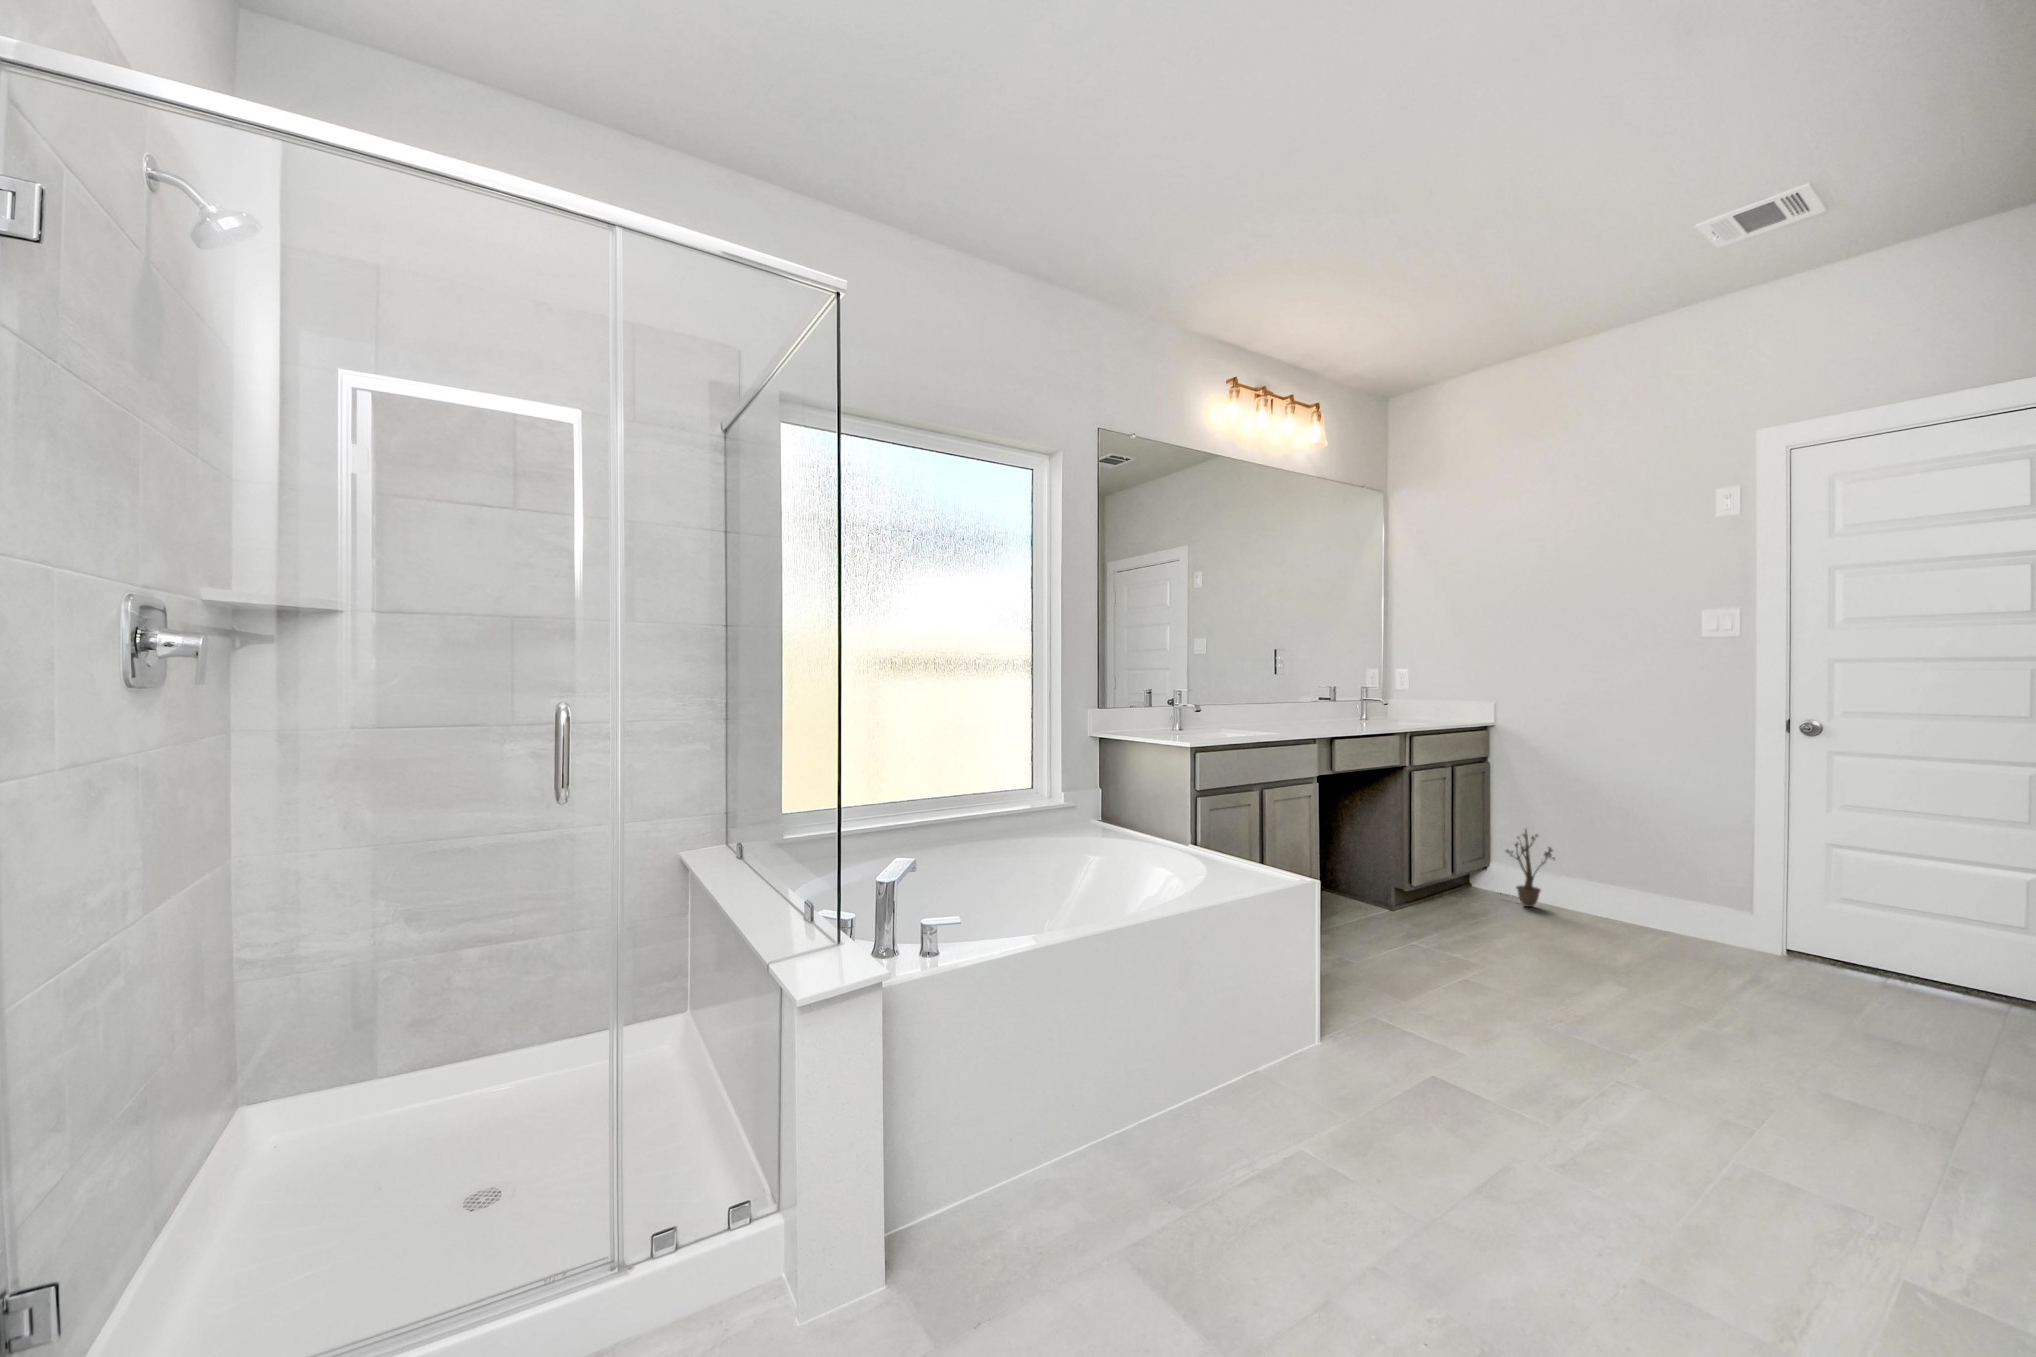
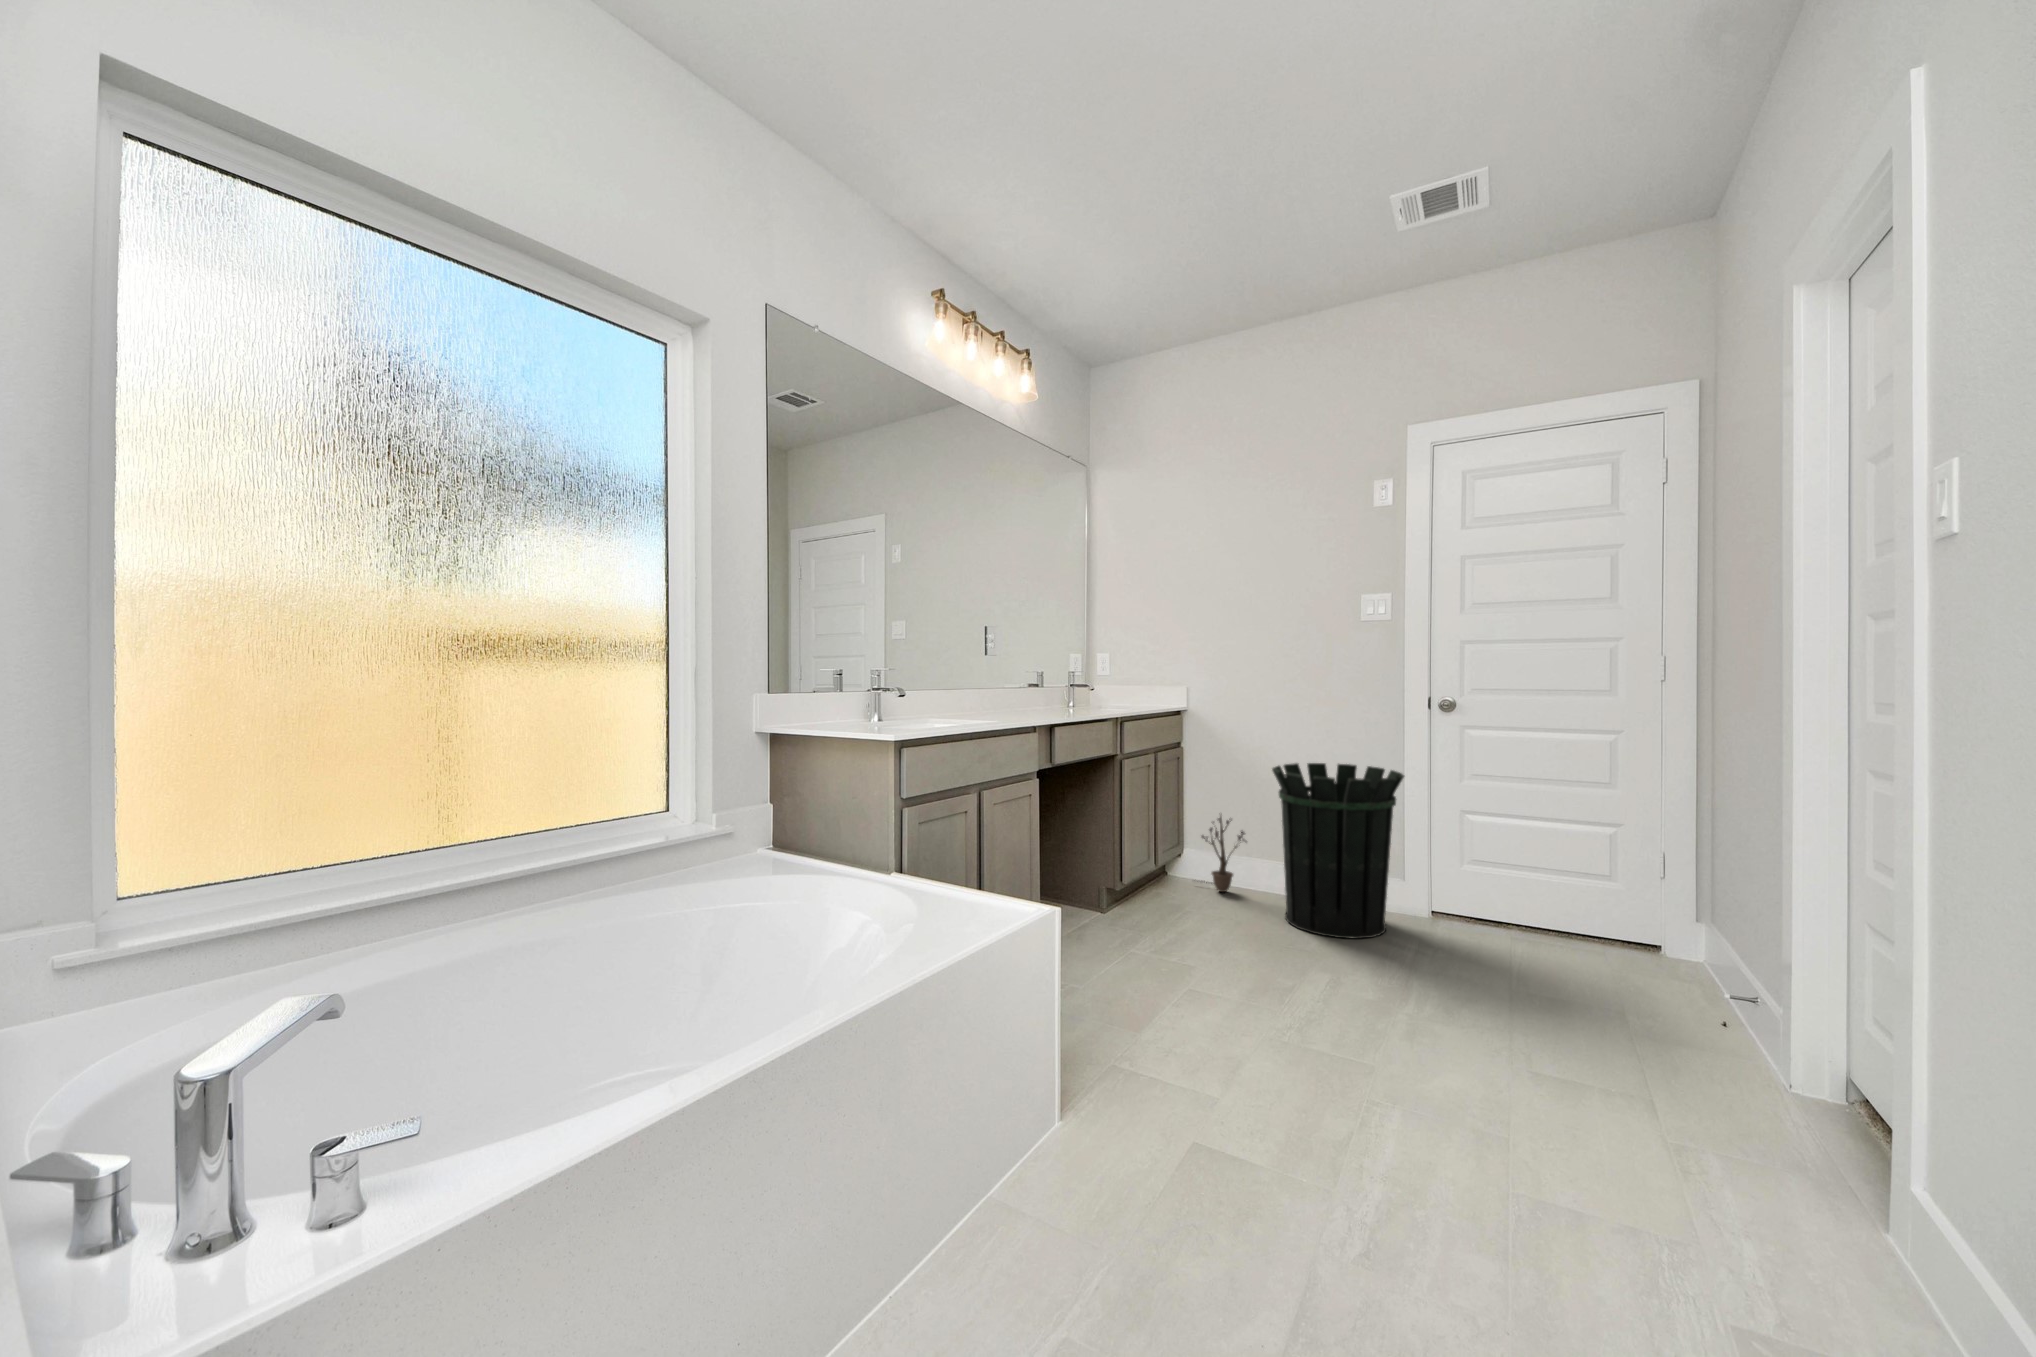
waste bin: none [1572,783,1730,961] -> present [1272,763,1404,939]

